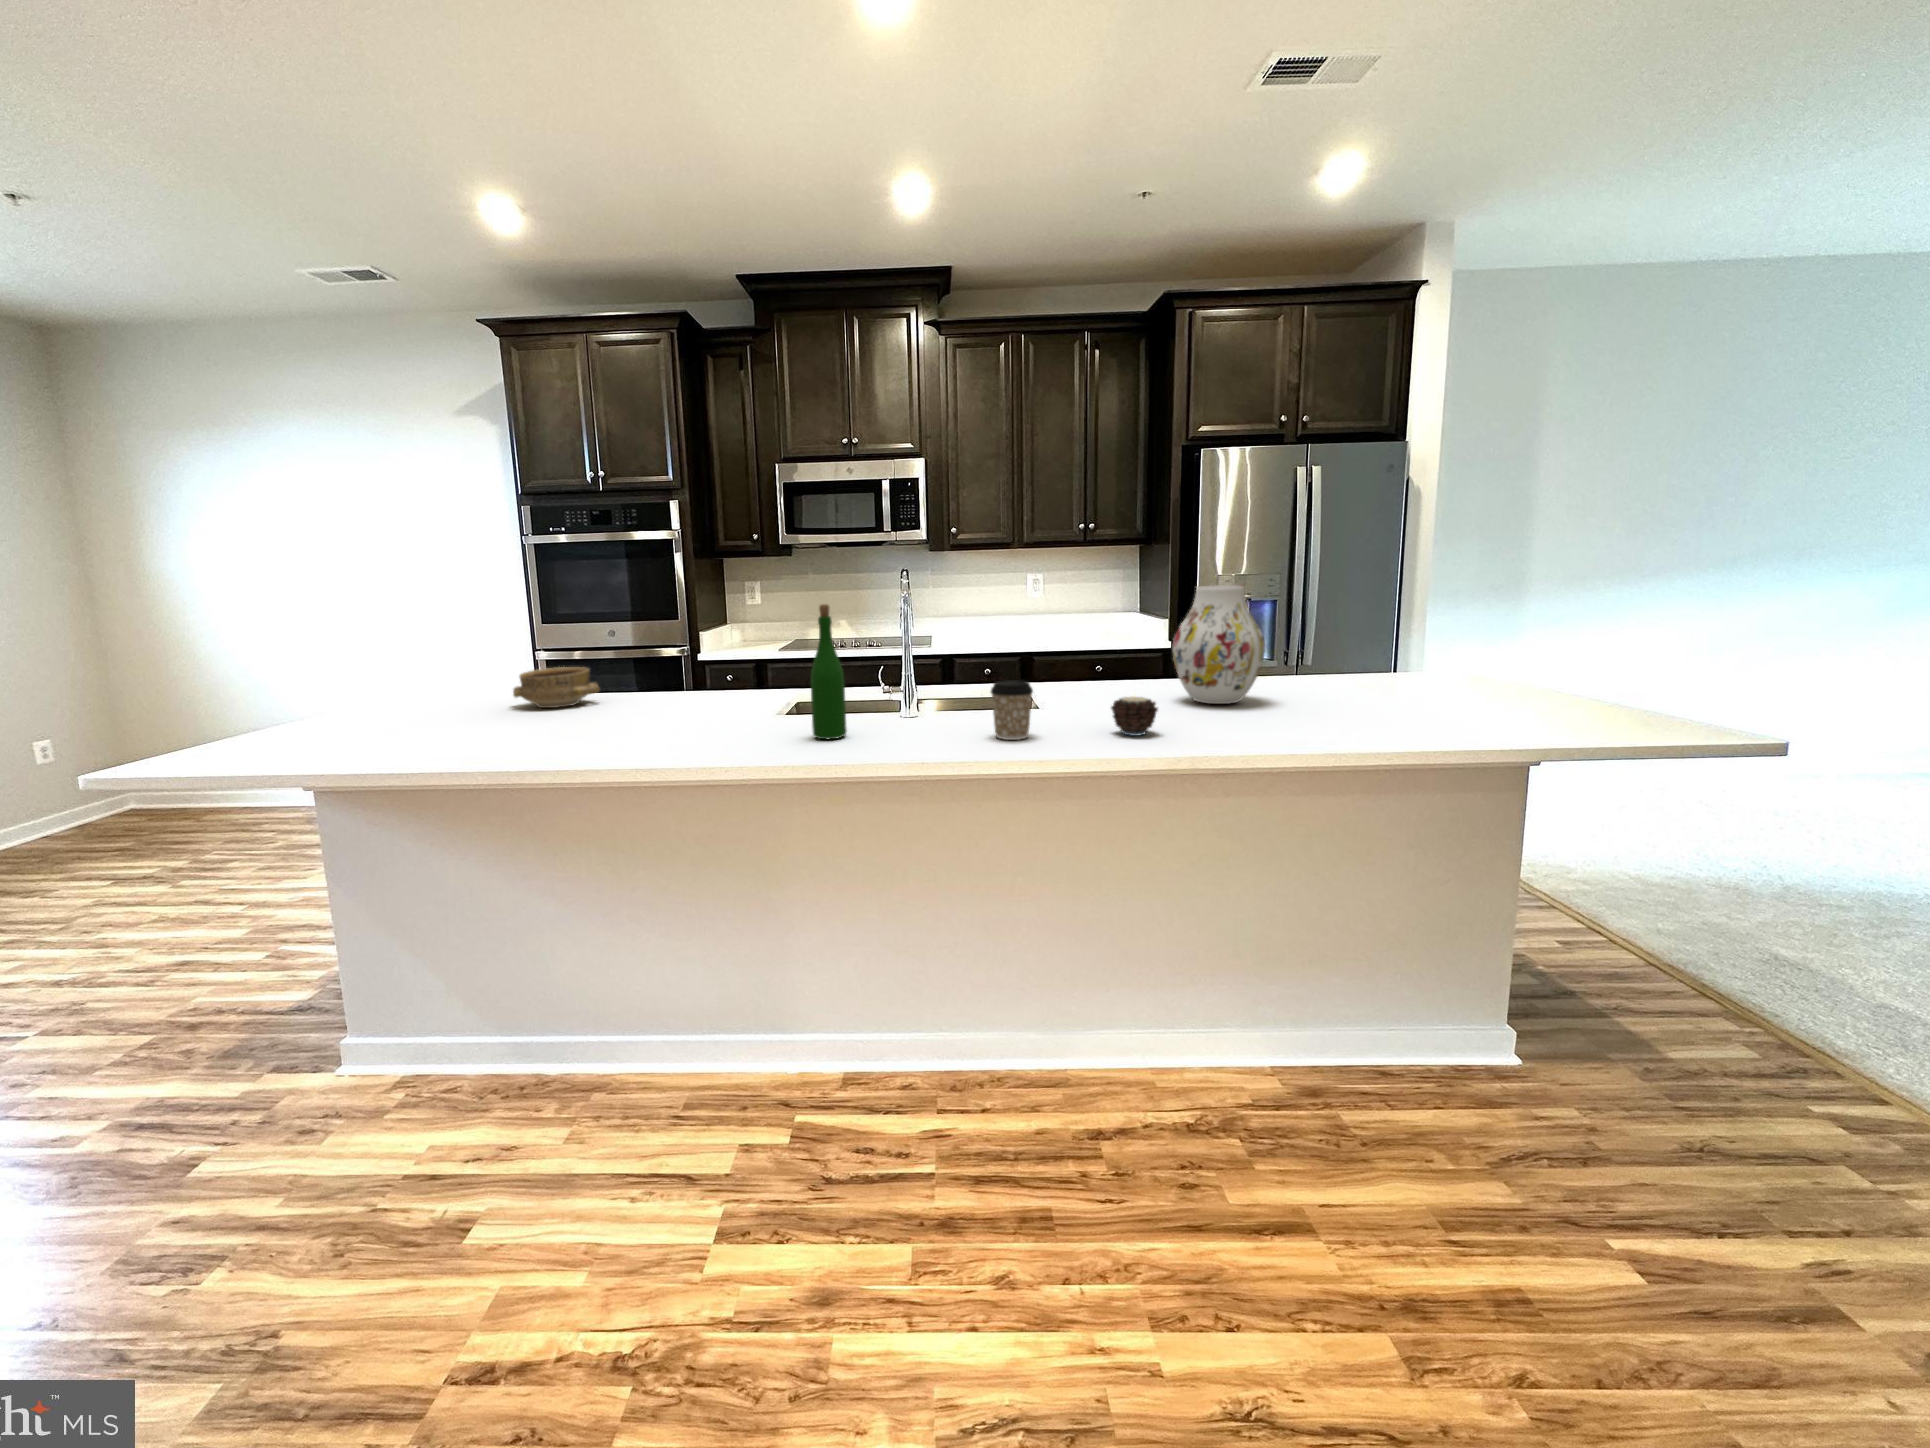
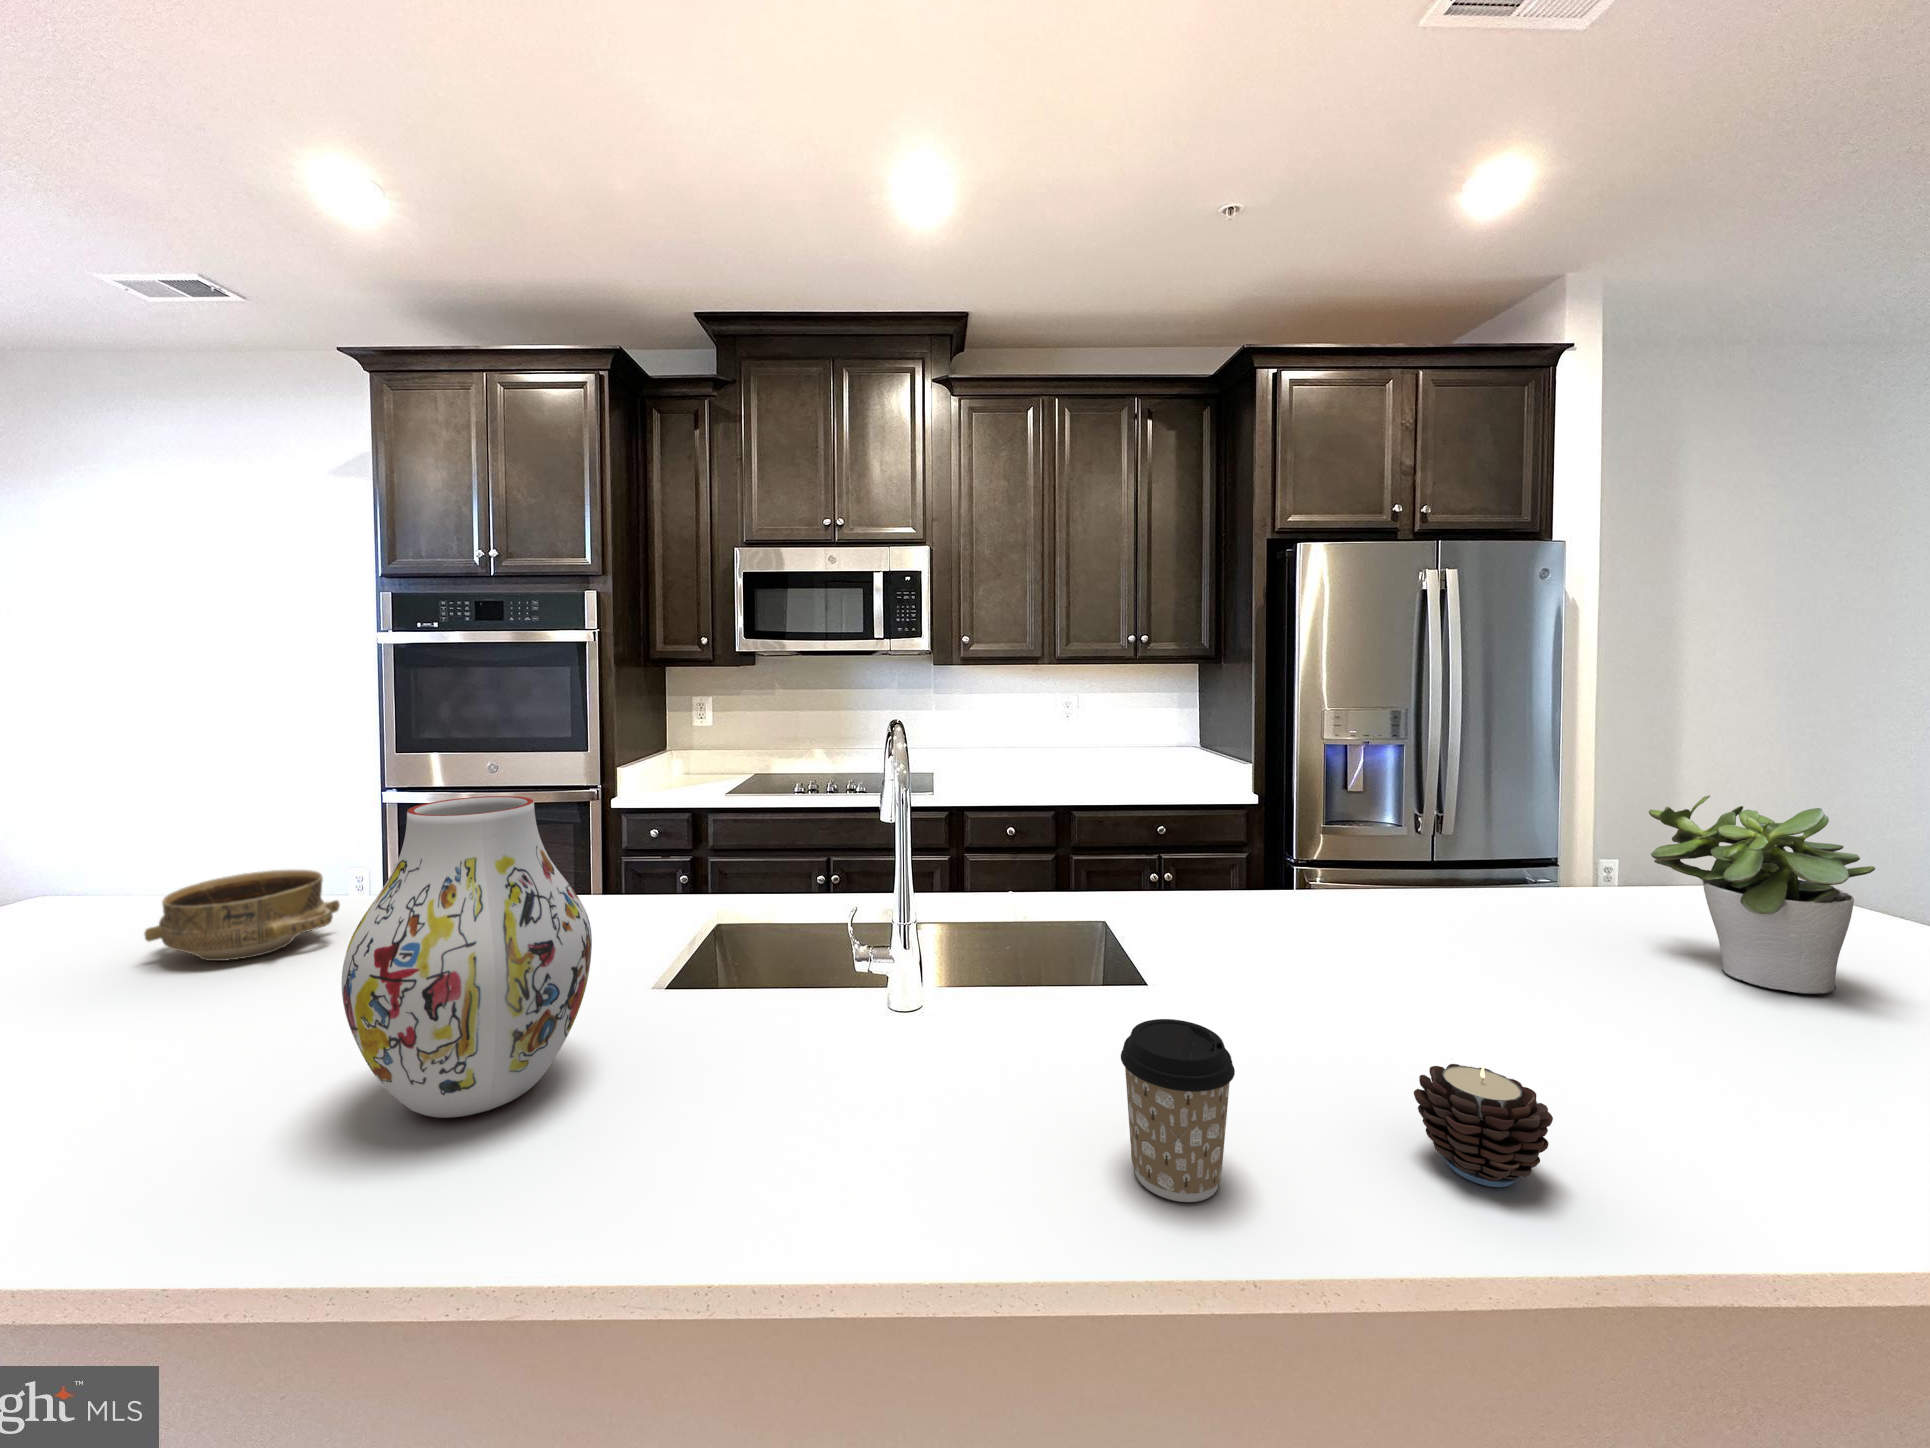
vase: present [1173,585,1265,704] -> present [341,796,592,1118]
potted plant: none [1311,602,1400,698] -> present [1649,795,1875,994]
wine bottle: present [811,604,847,739] -> none [671,822,758,1172]

